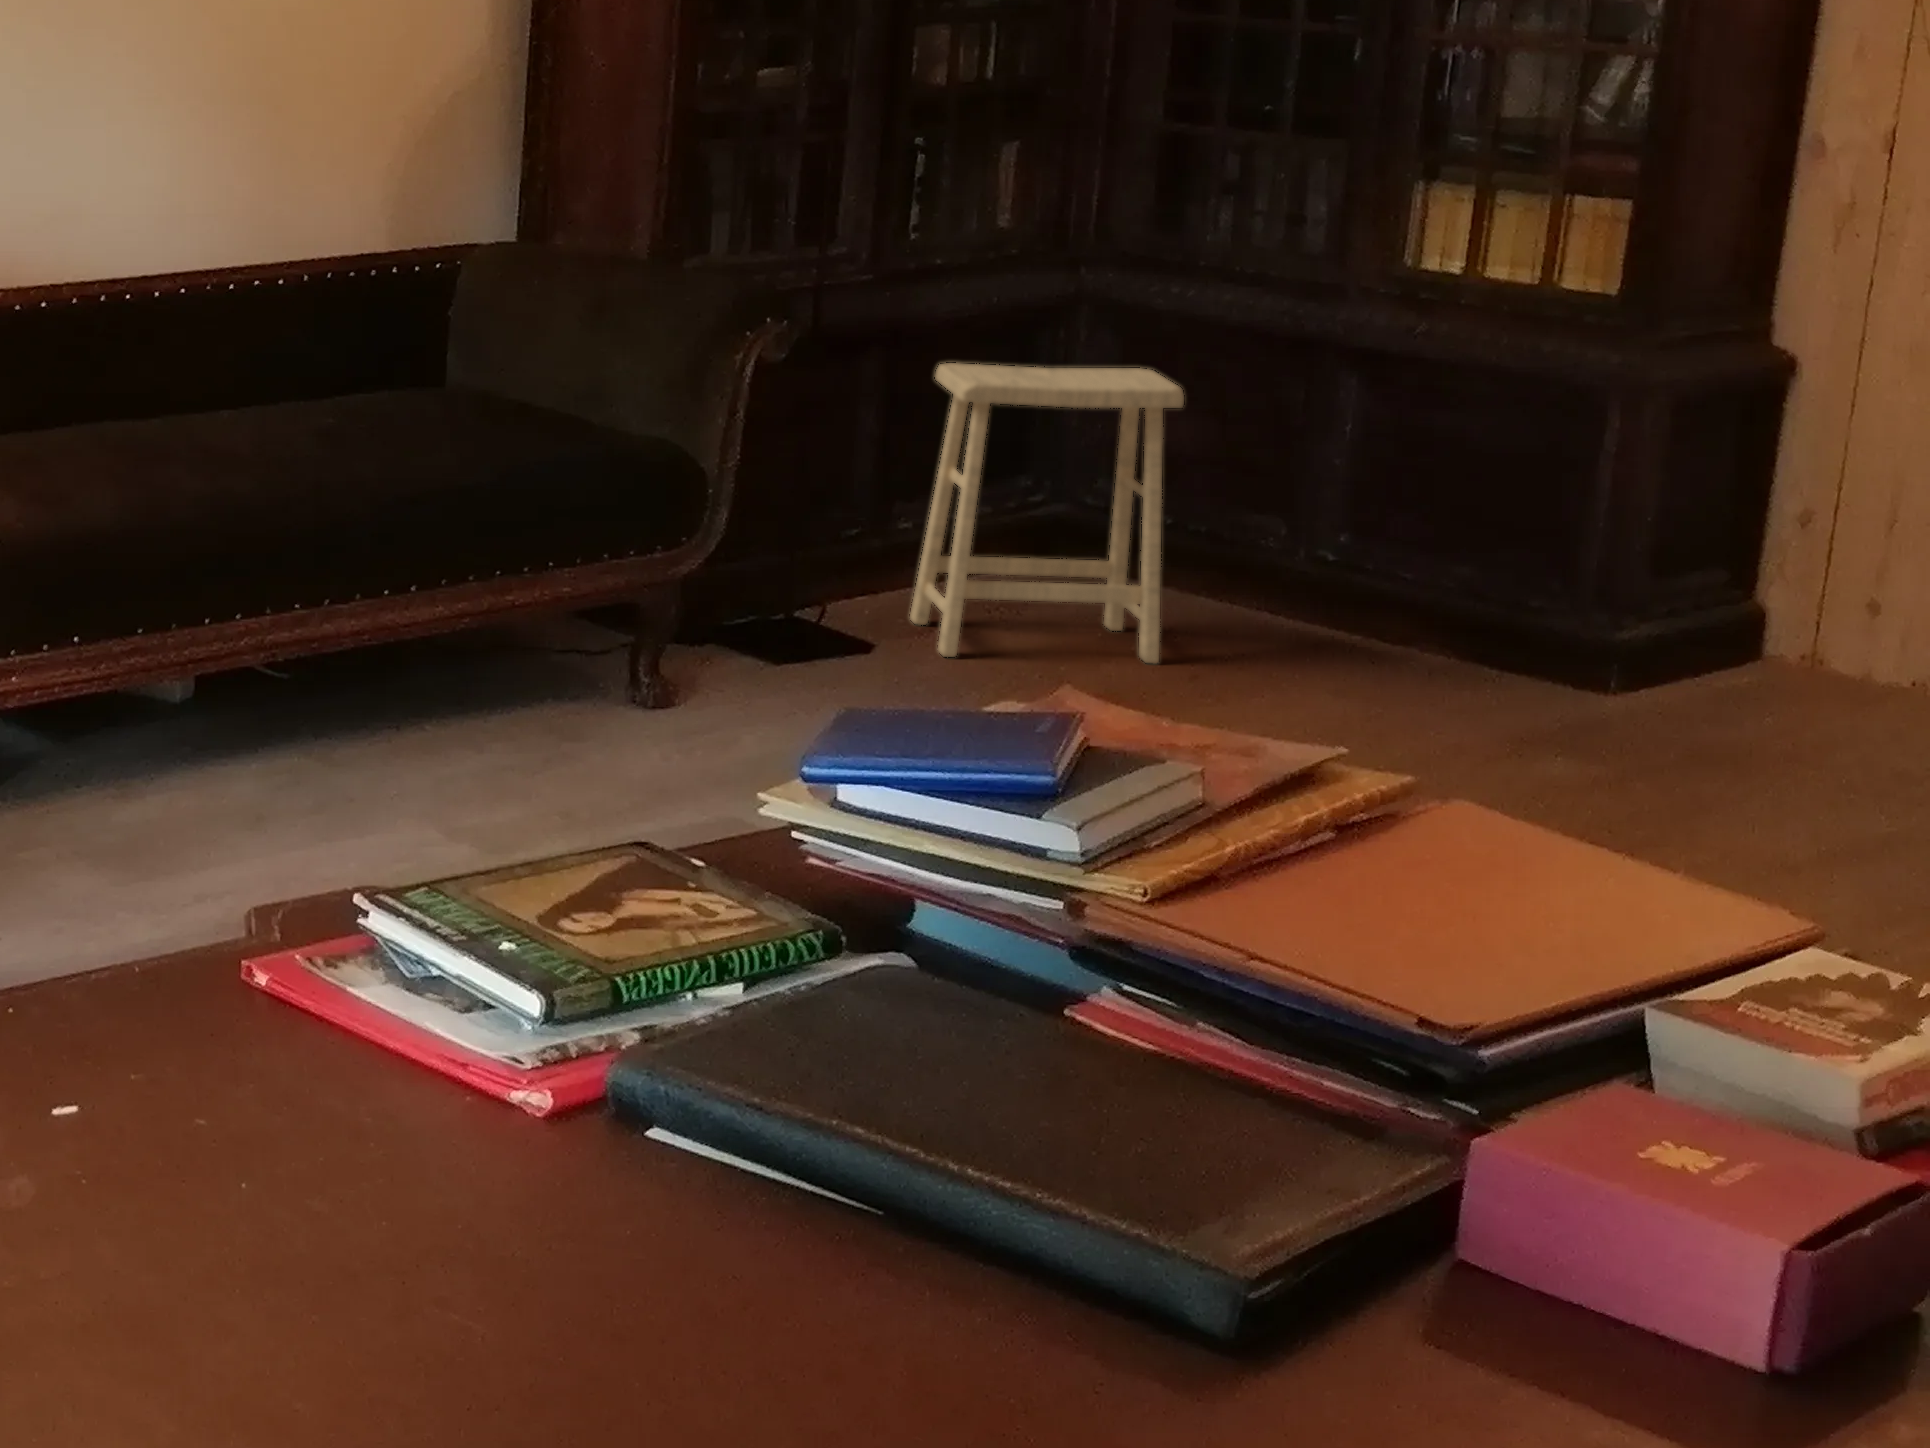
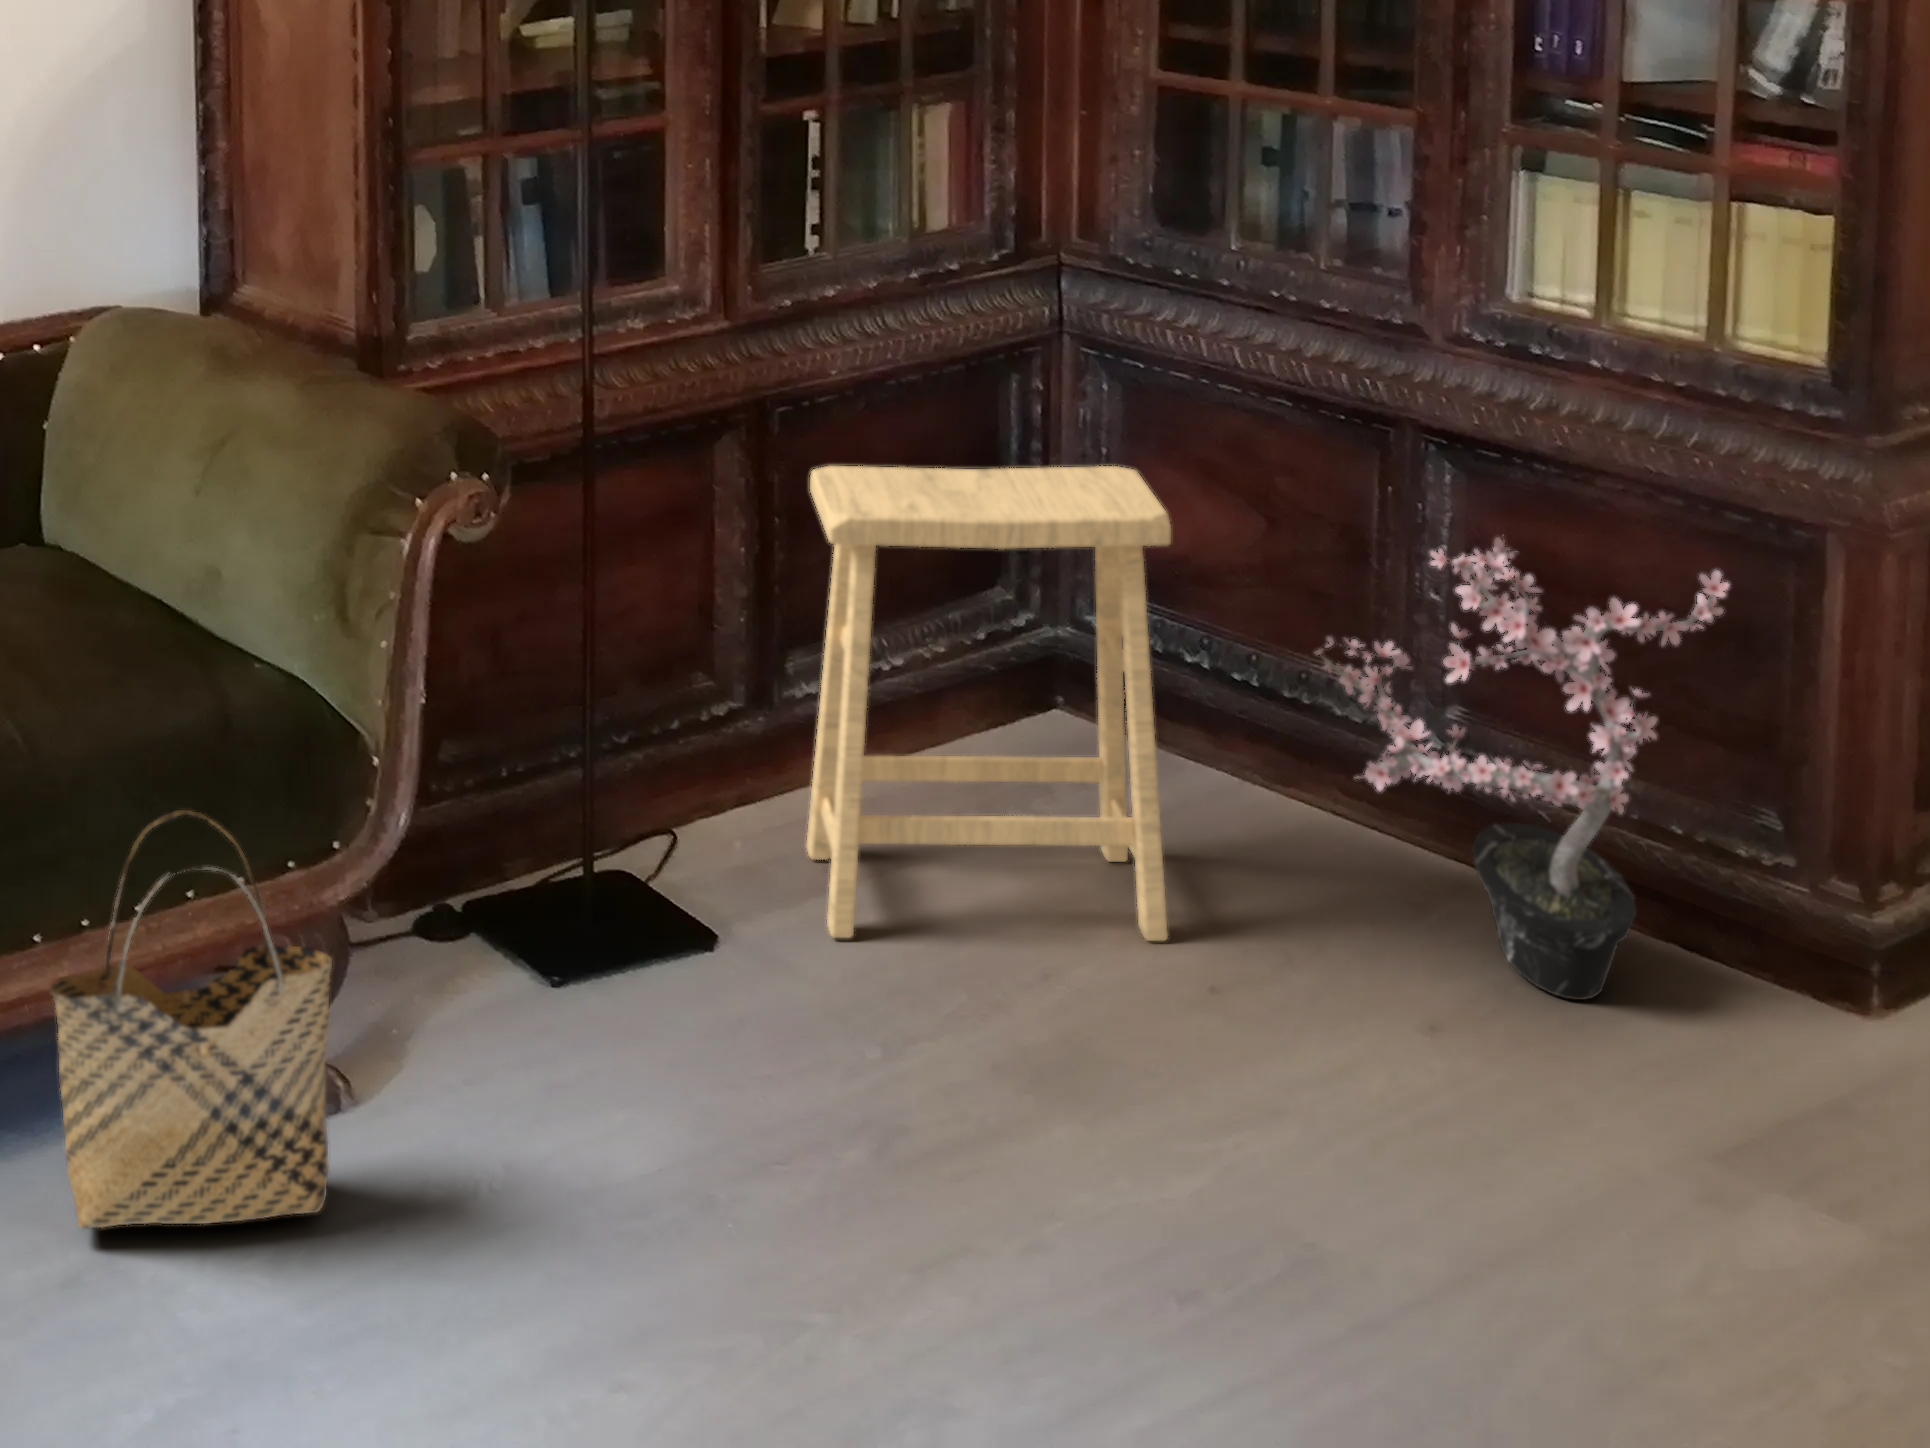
potted plant: none [1253,397,1559,693] -> present [1316,538,1729,1000]
woven basket: none [529,513,694,751] -> present [50,810,332,1229]

